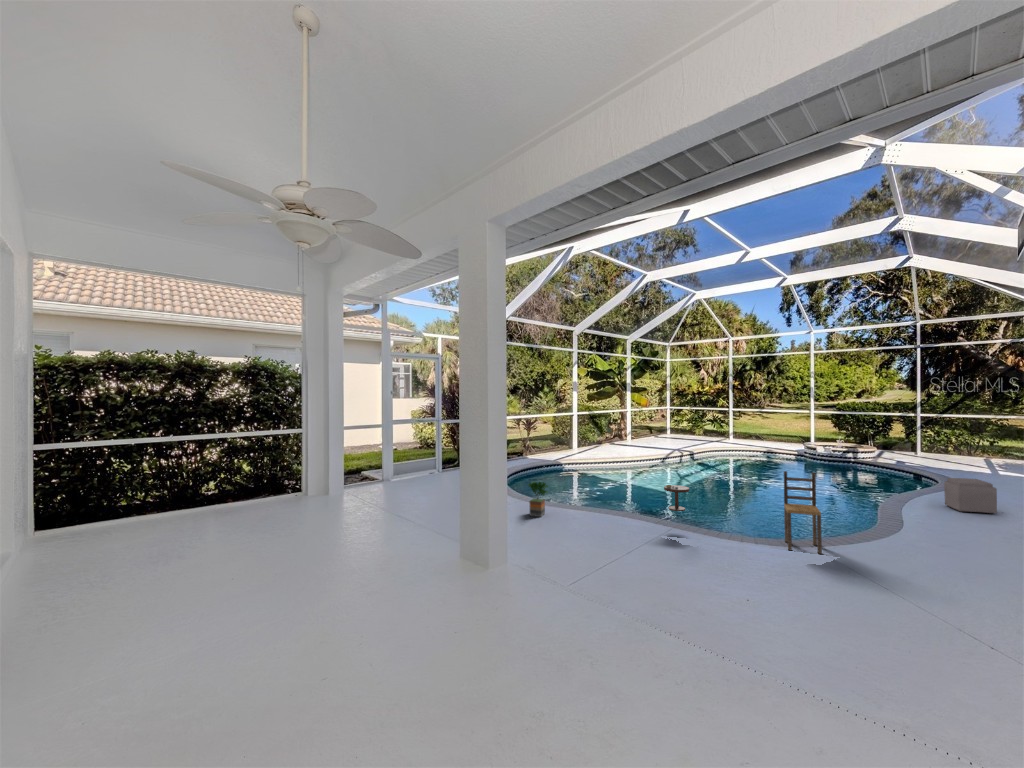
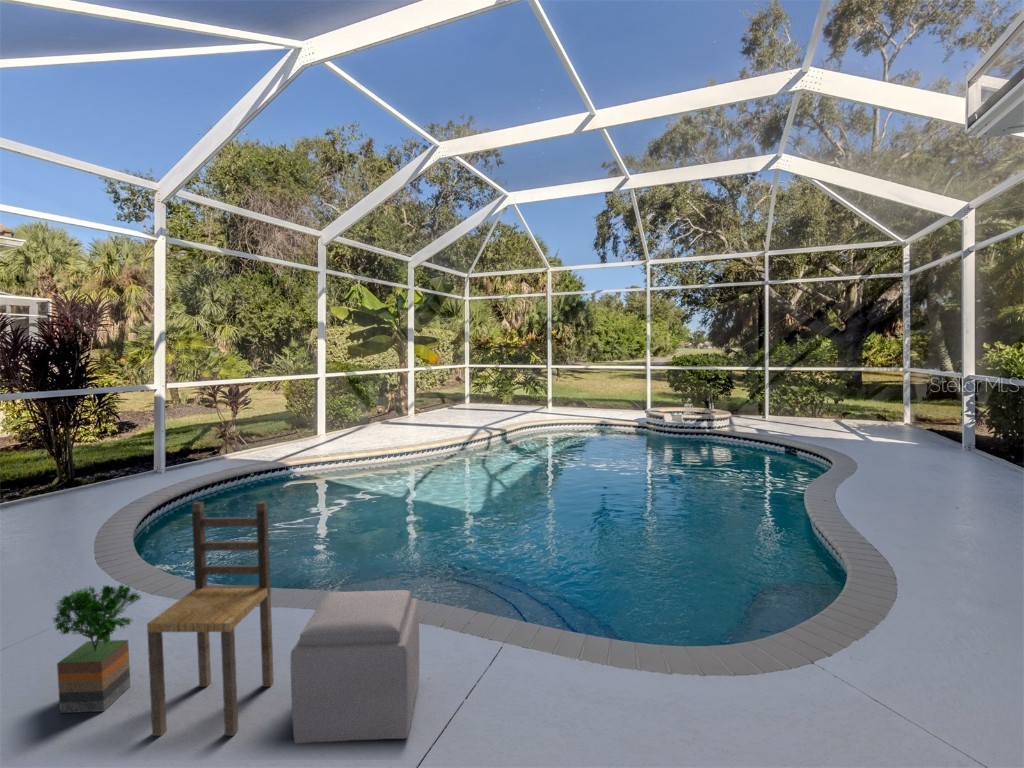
chair: present [784,471,822,554] -> present [147,501,274,736]
ottoman: present [944,478,997,514] -> present [290,590,419,743]
side table: present [664,485,689,511] -> none [507,562,581,703]

